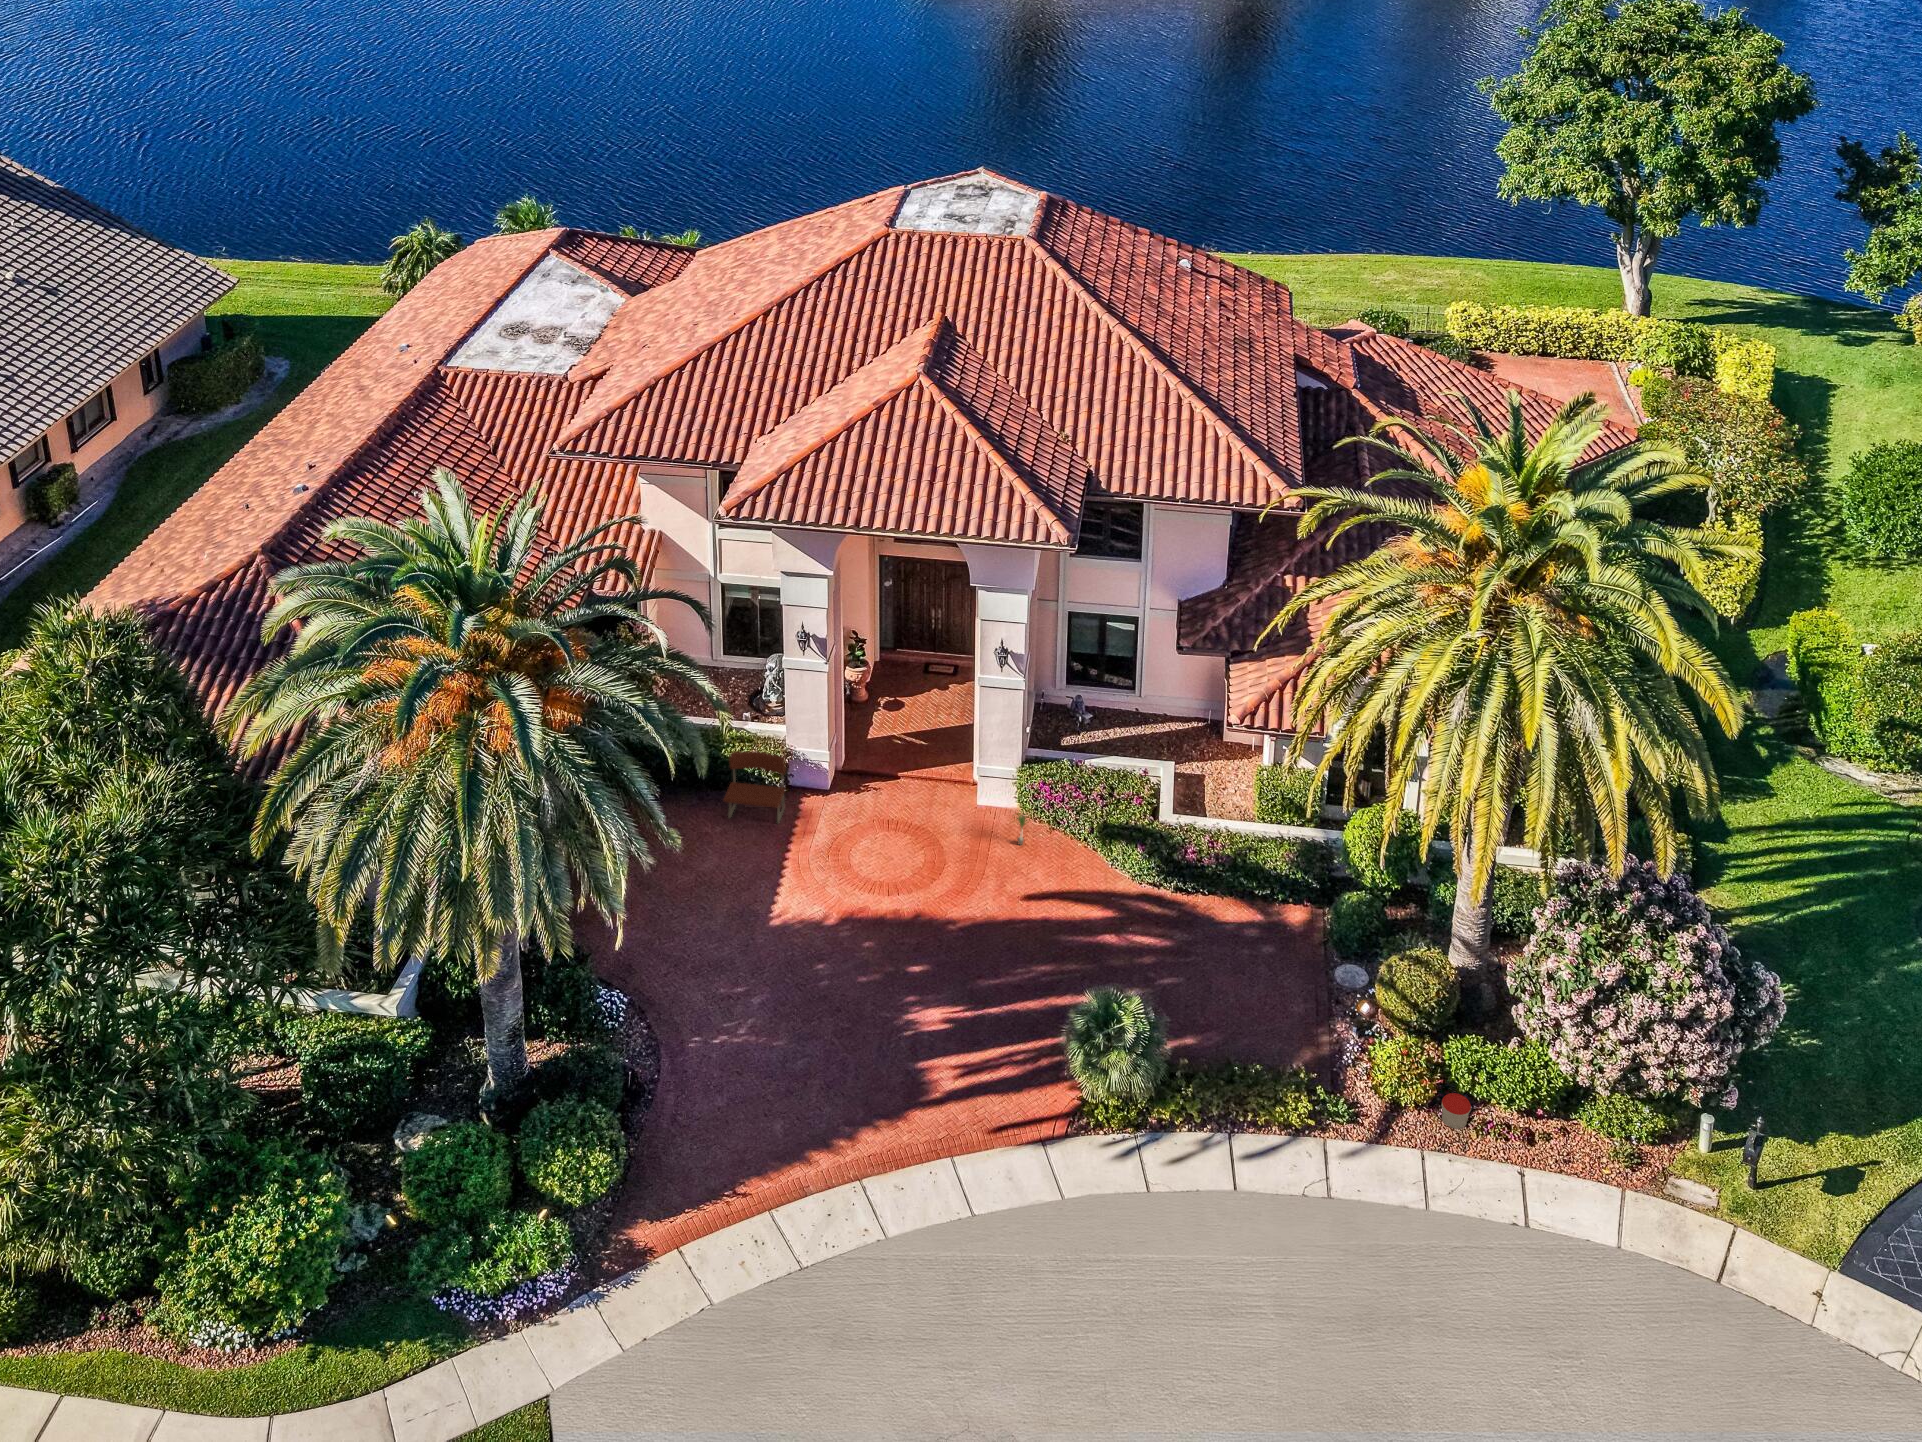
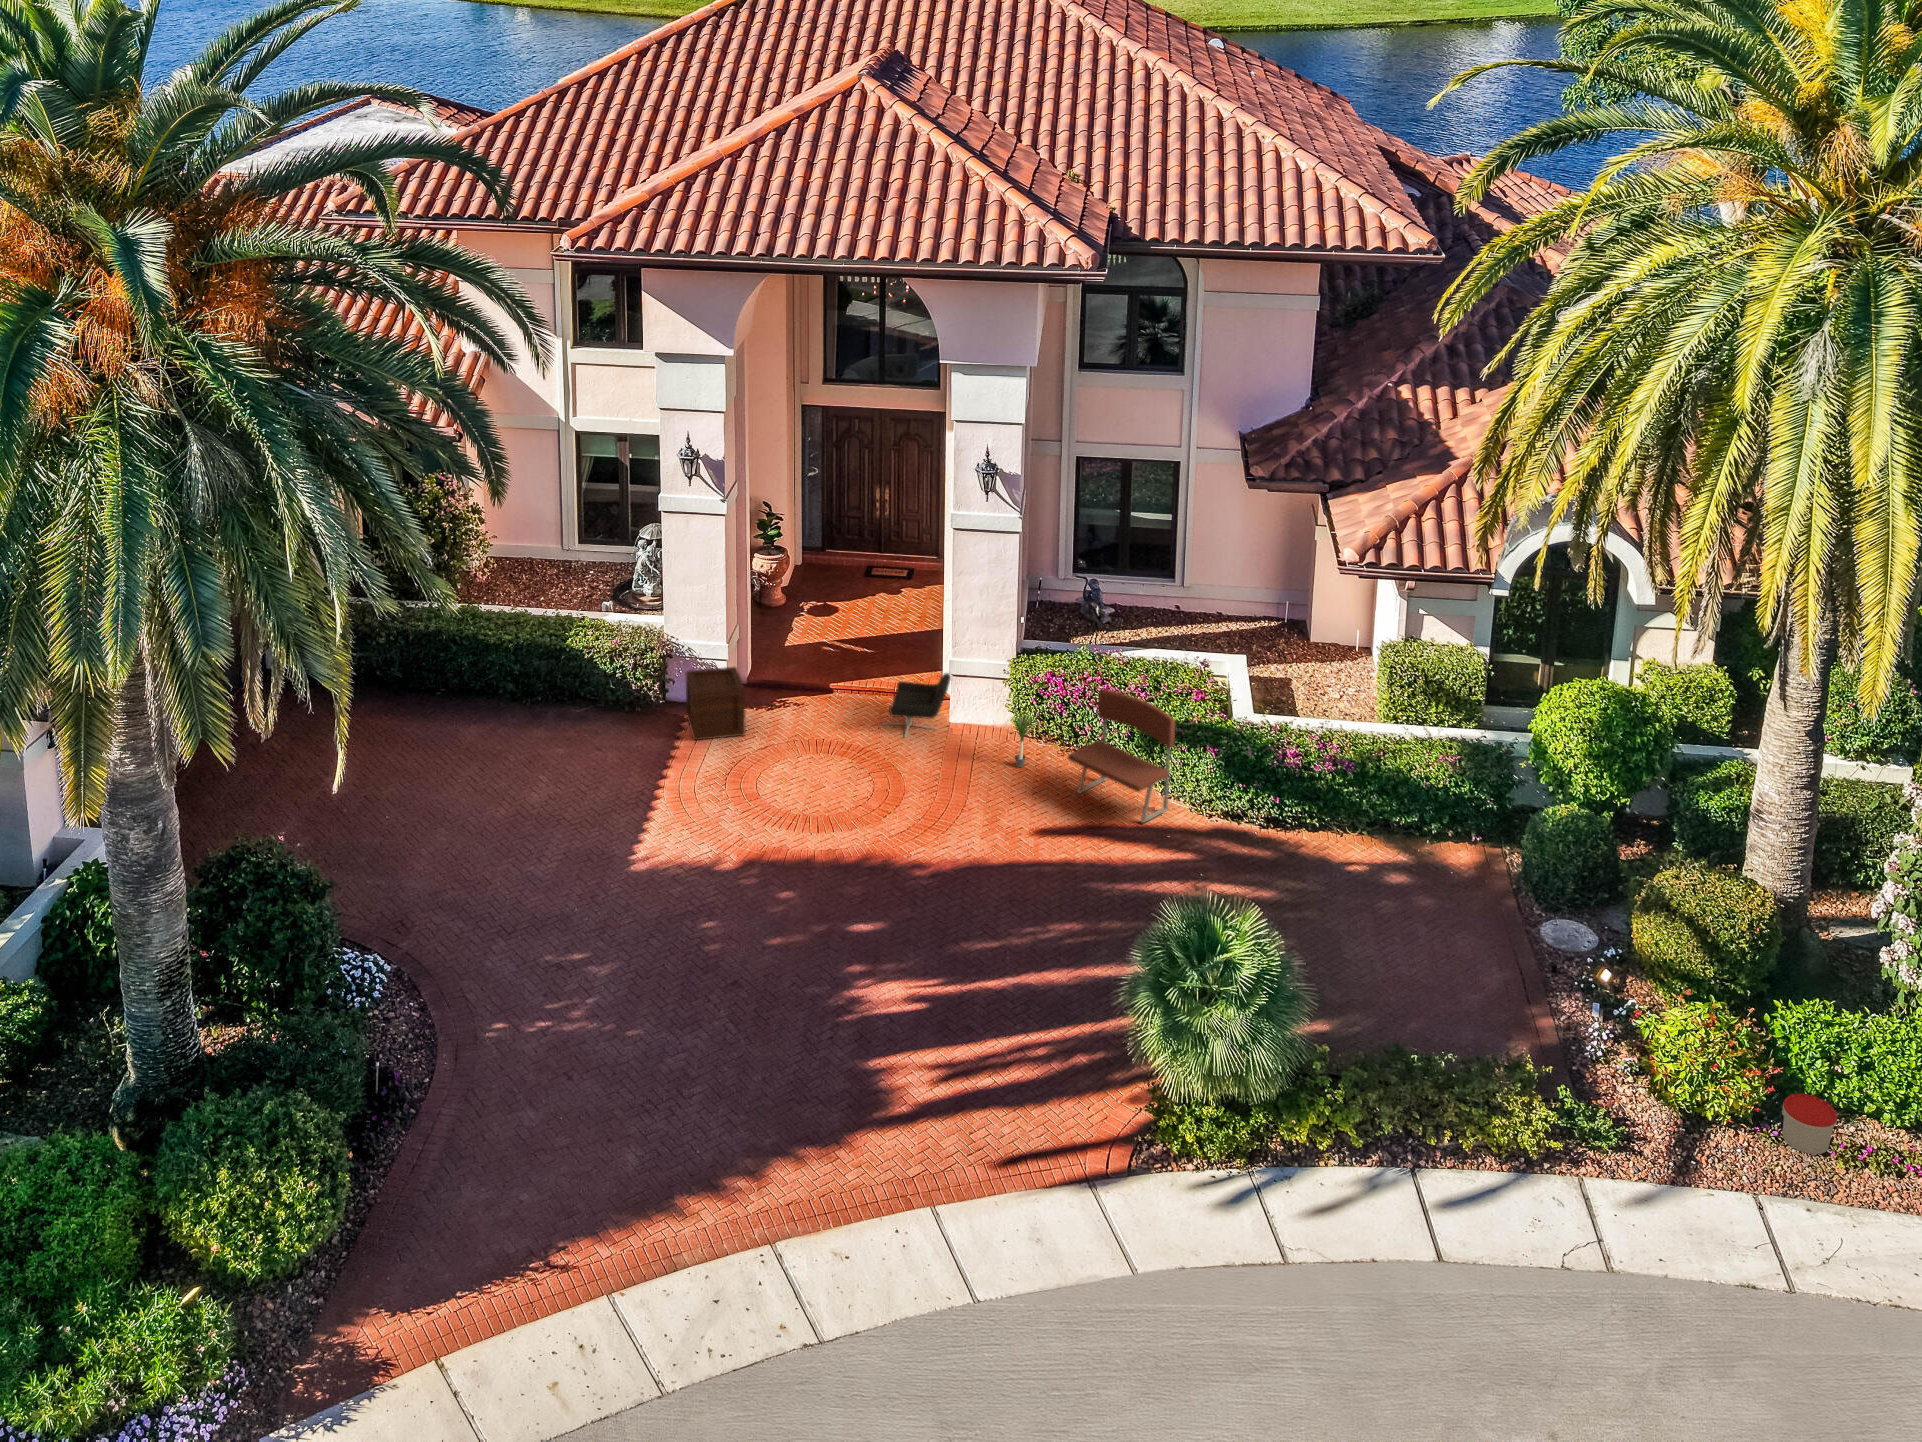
bench: present [724,751,786,823] -> present [1068,689,1175,823]
wooden crate: none [801,770,841,822] -> present [686,667,745,740]
lounge chair: none [931,776,977,820] -> present [889,673,951,737]

